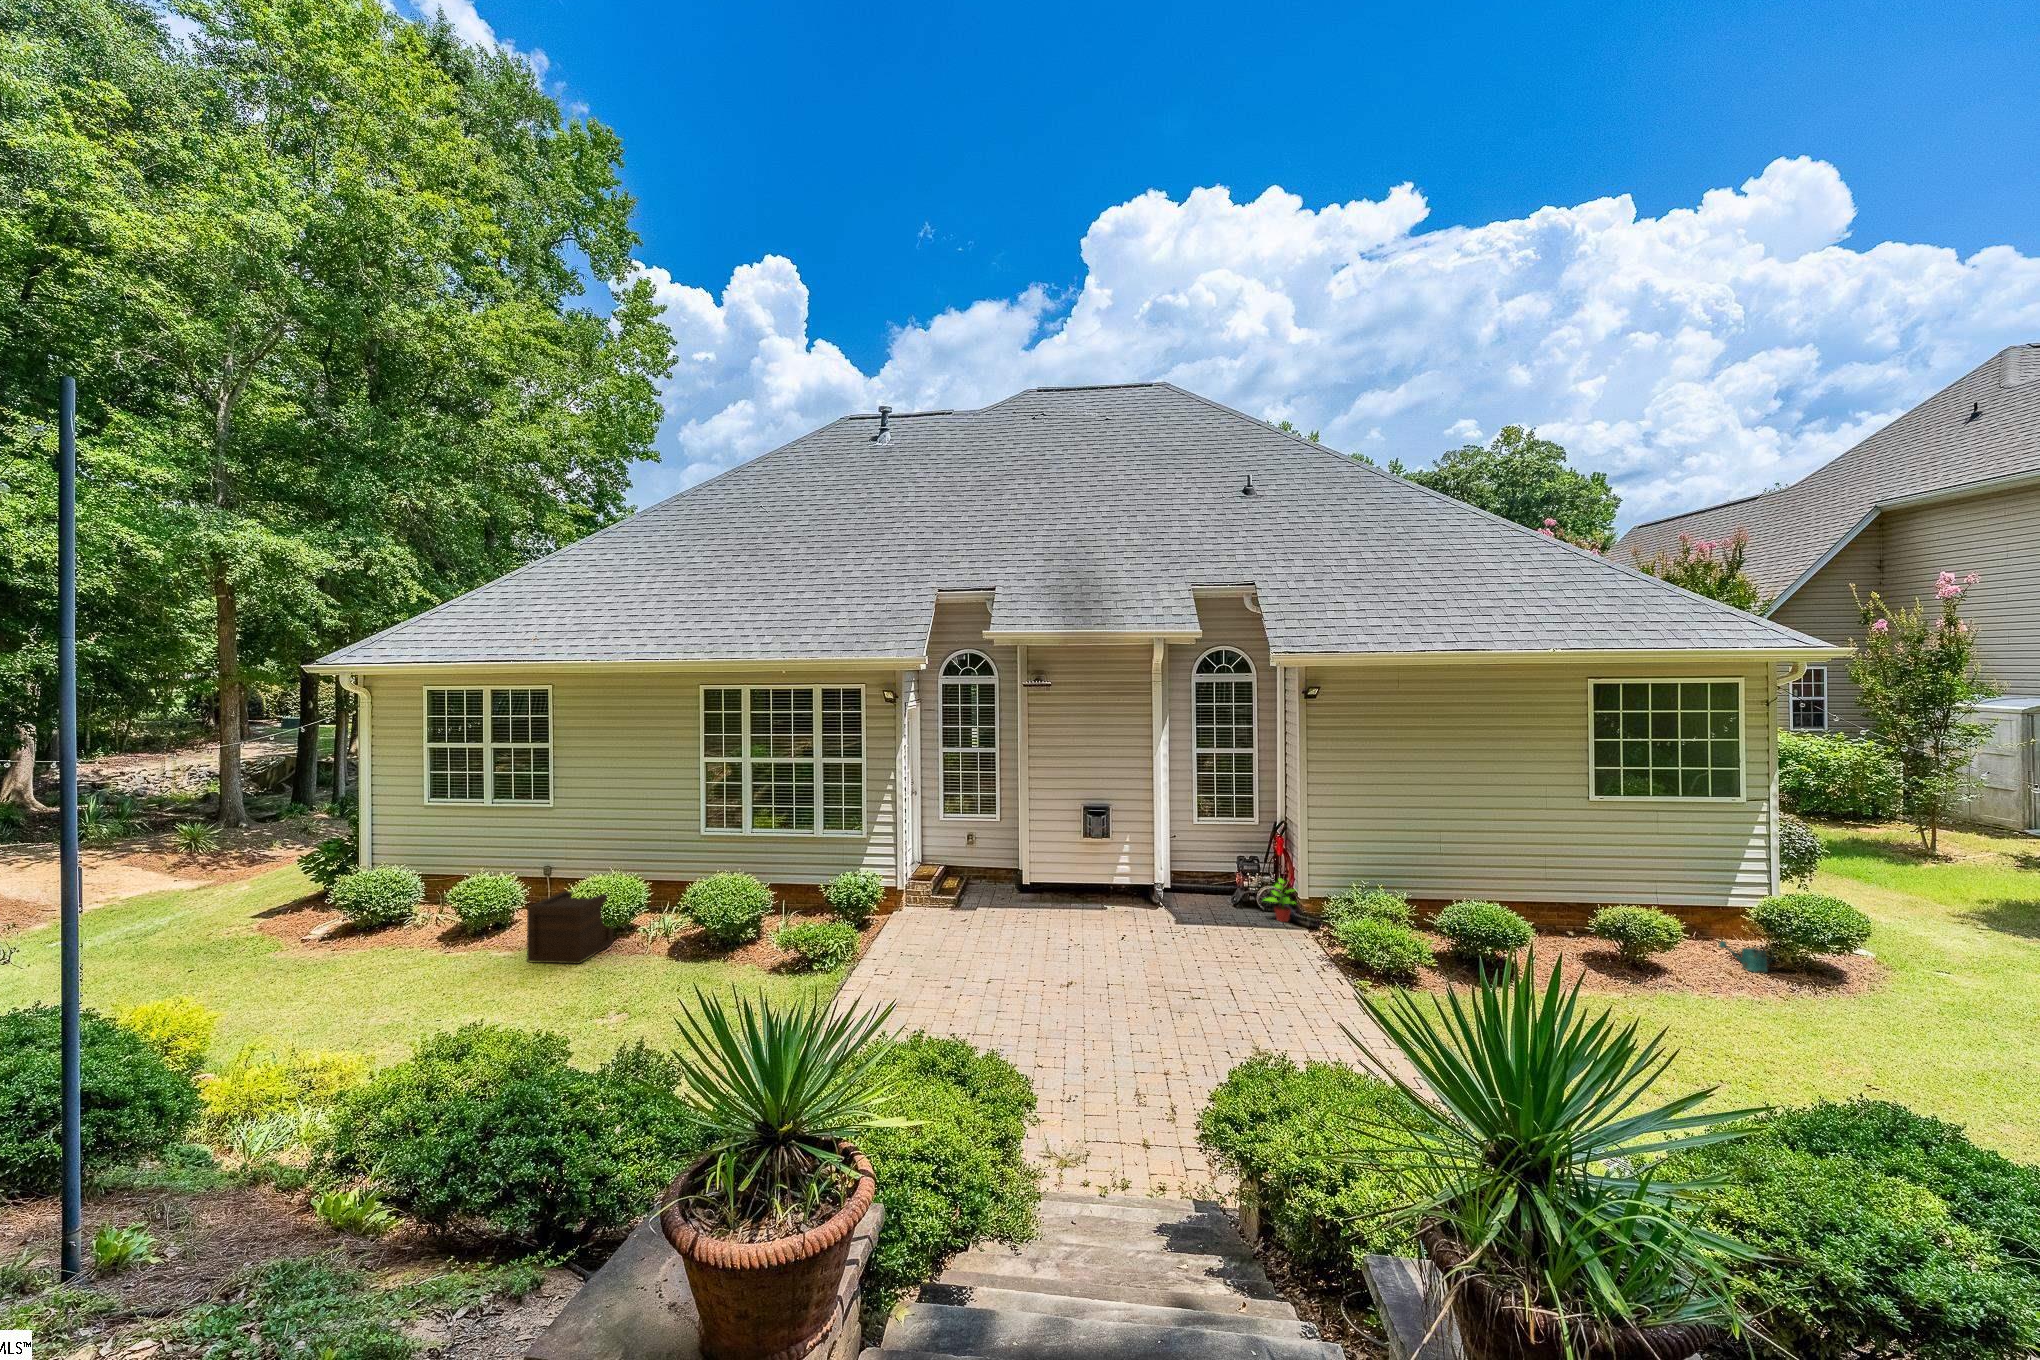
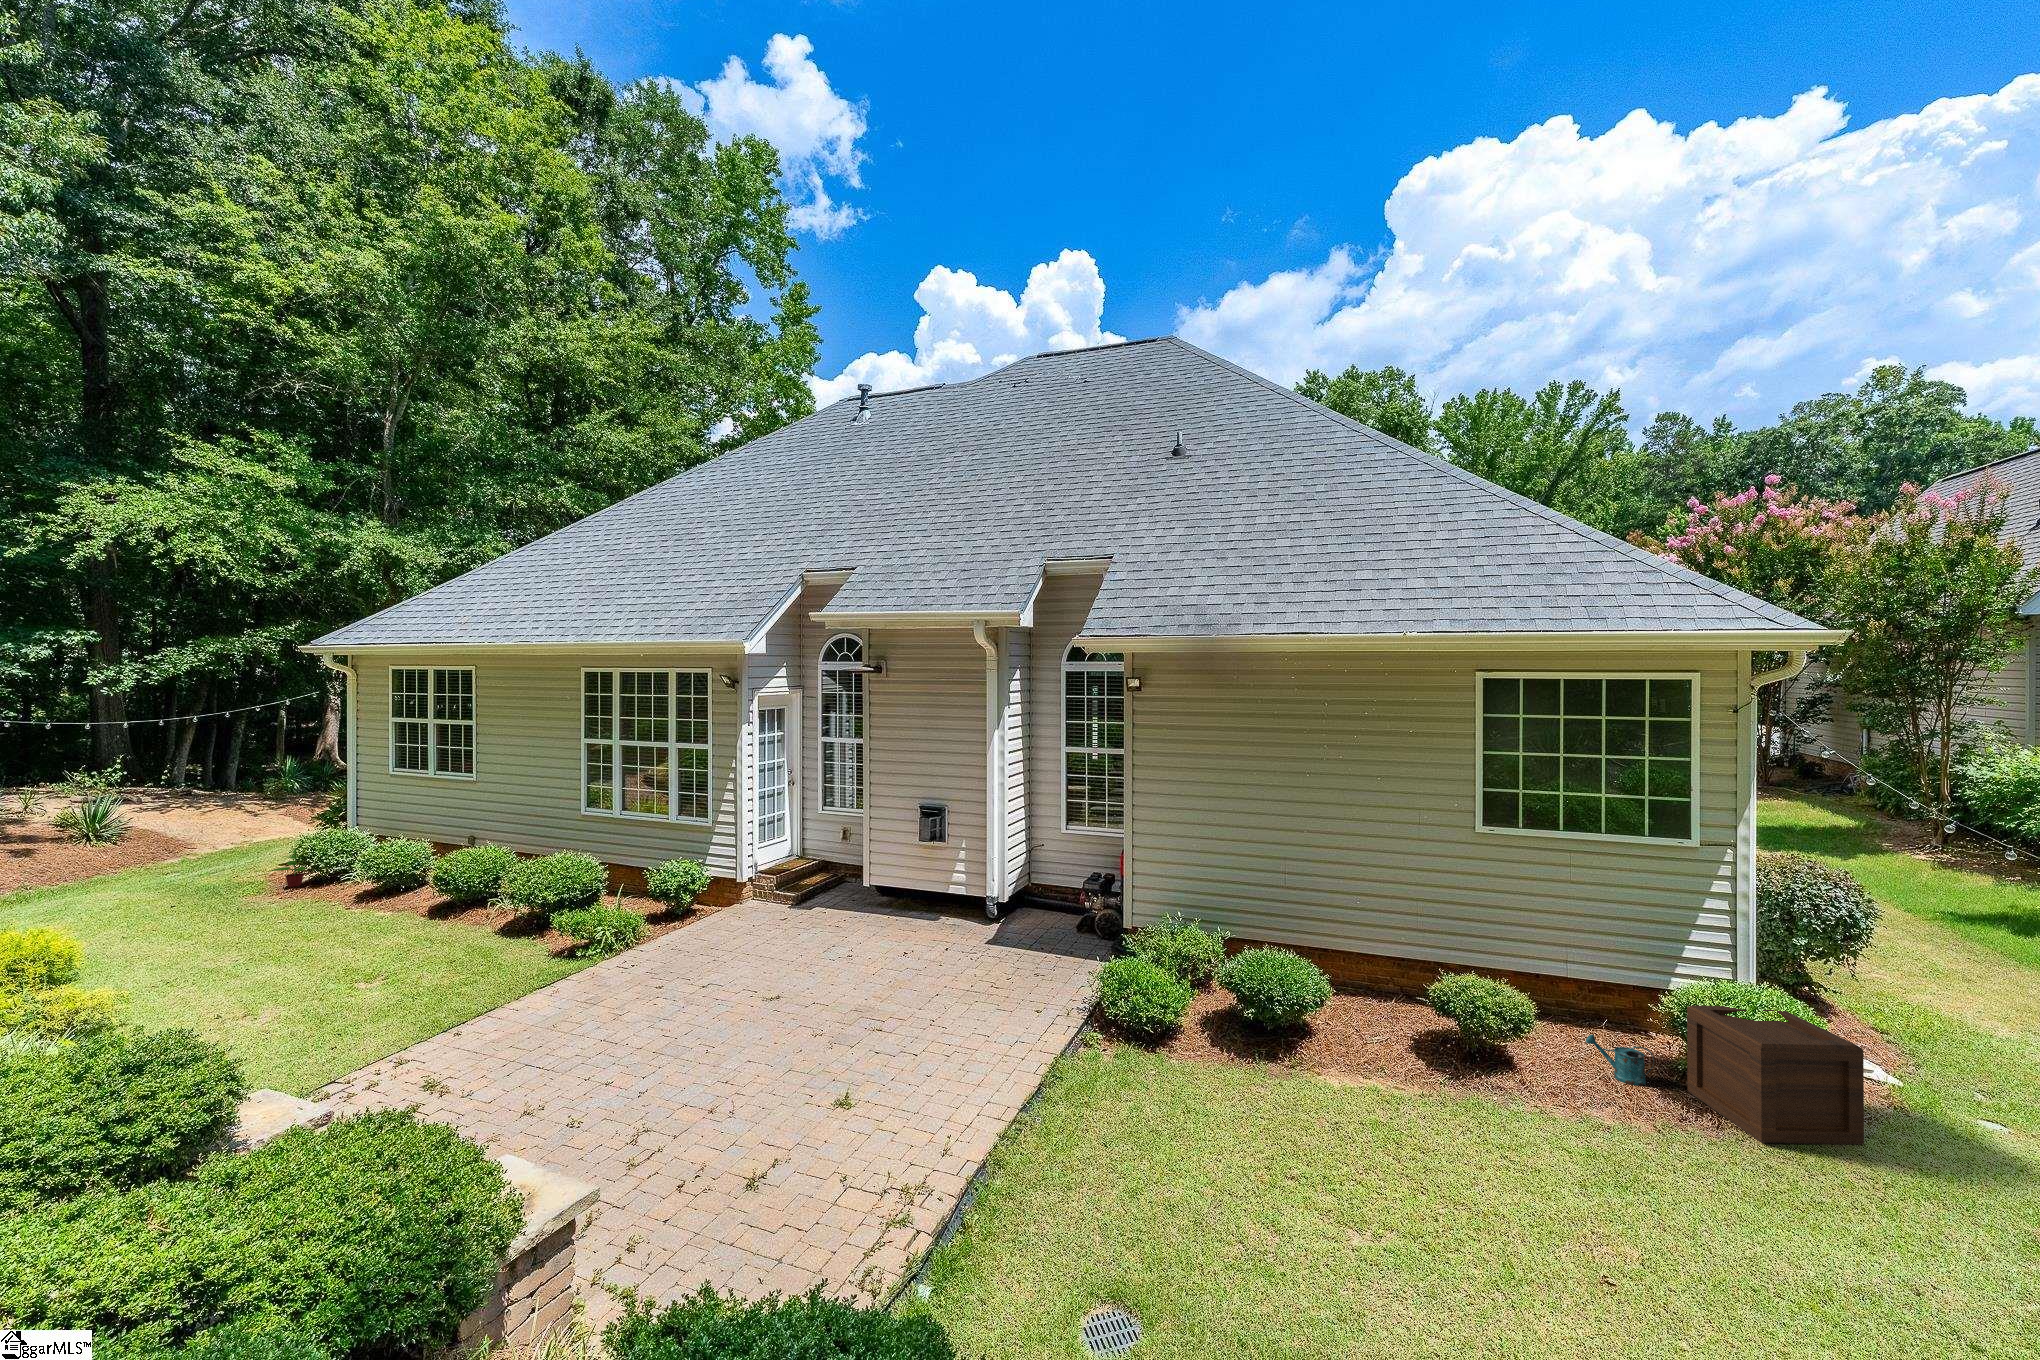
potted plant: present [1264,879,1294,922] -> present [272,849,308,887]
wooden crate: present [527,891,613,964] -> present [1687,1005,1864,1144]

